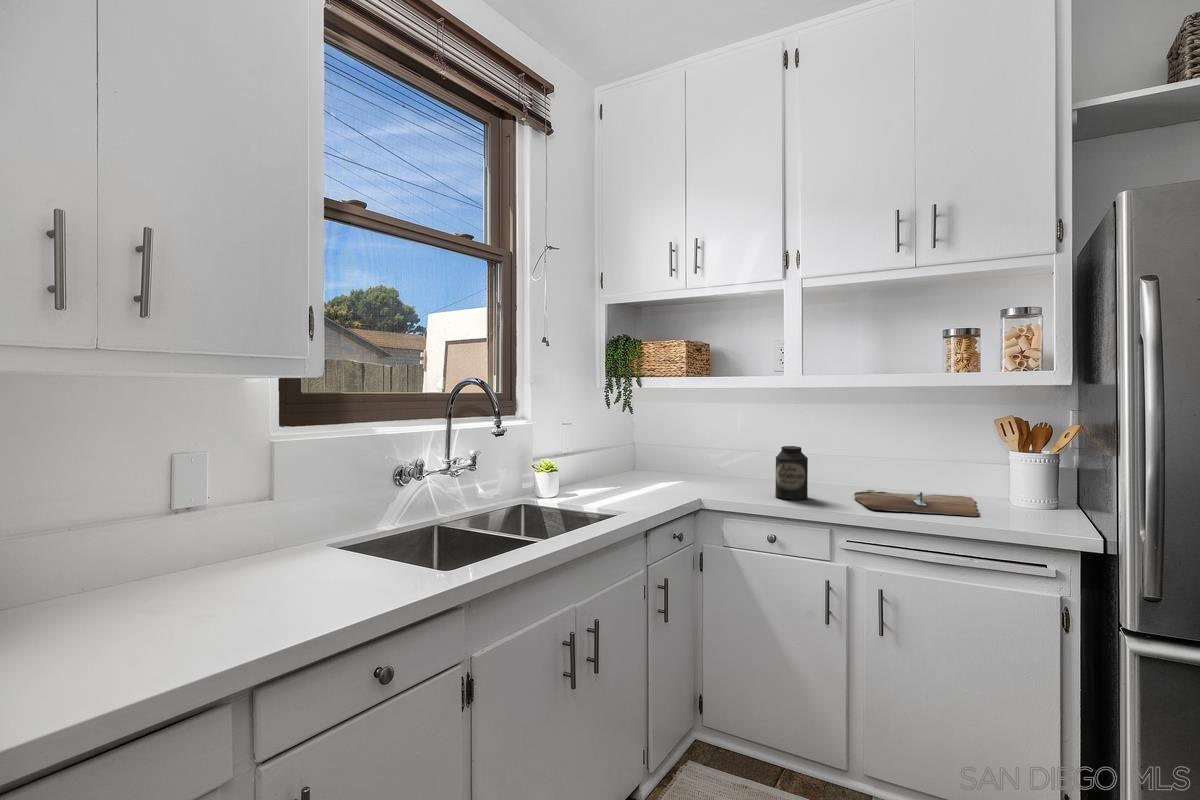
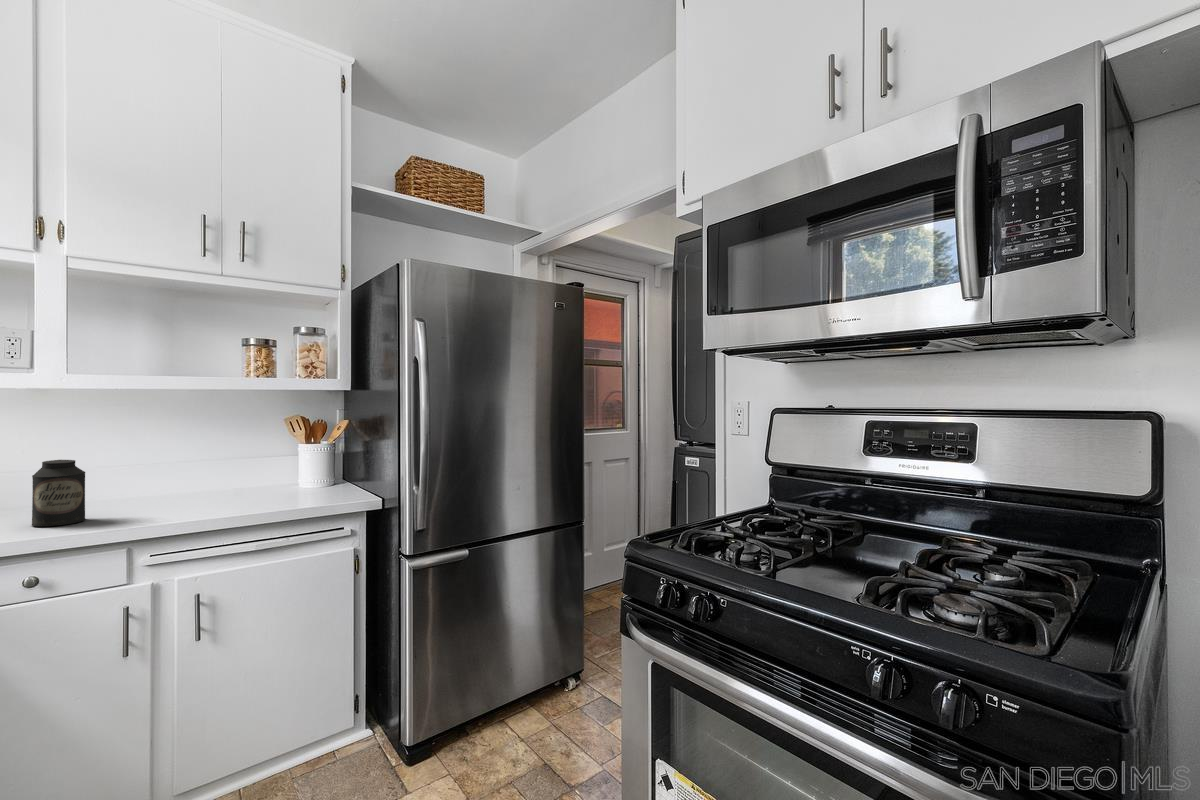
cutting board: present [855,490,979,516] -> none [144,489,287,516]

